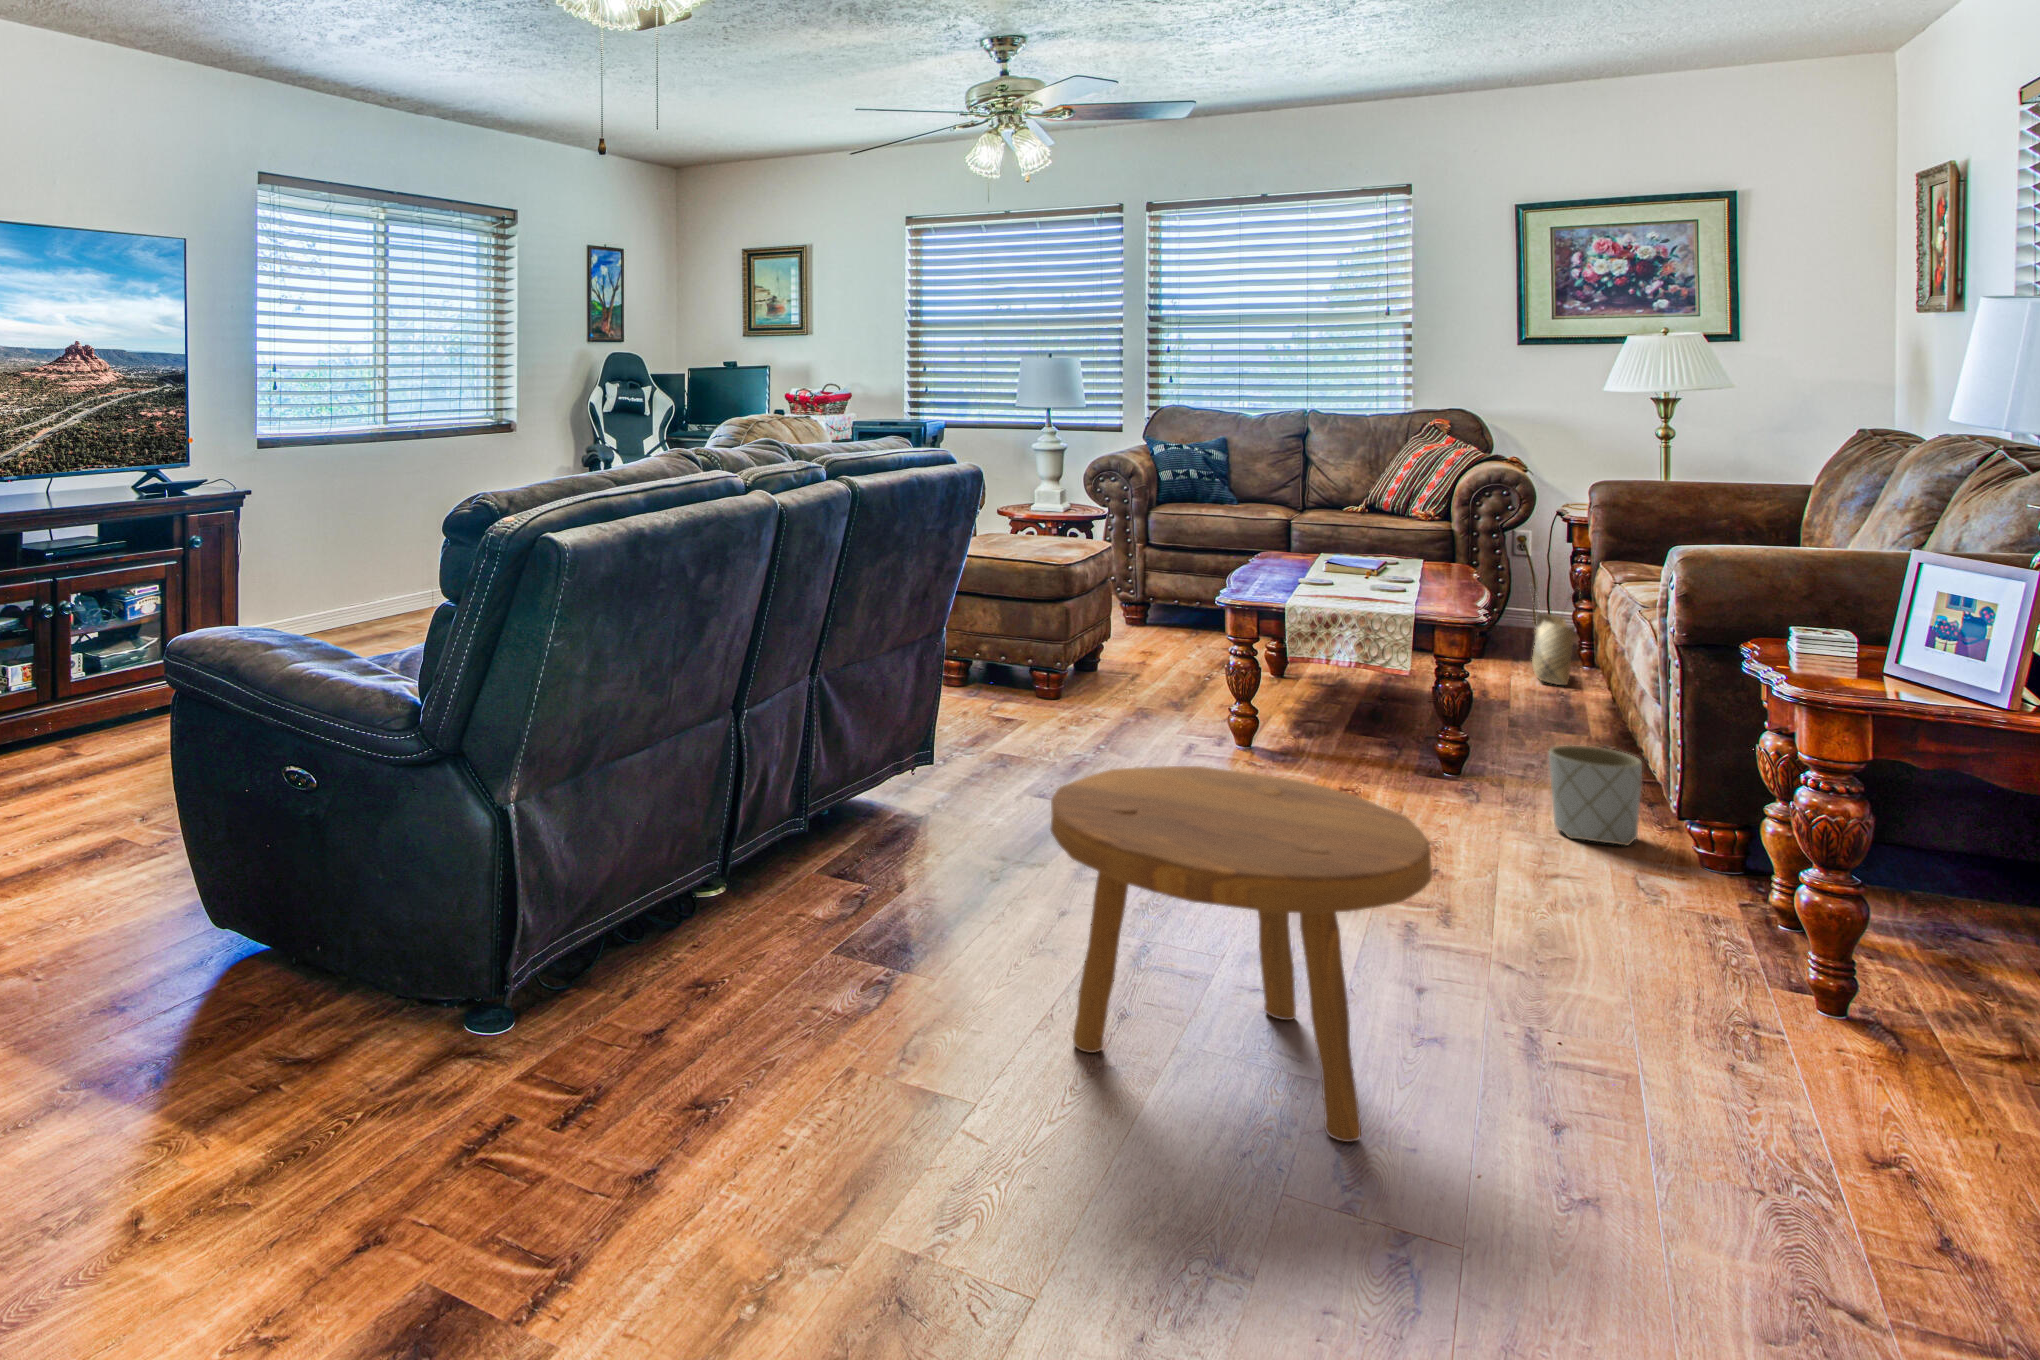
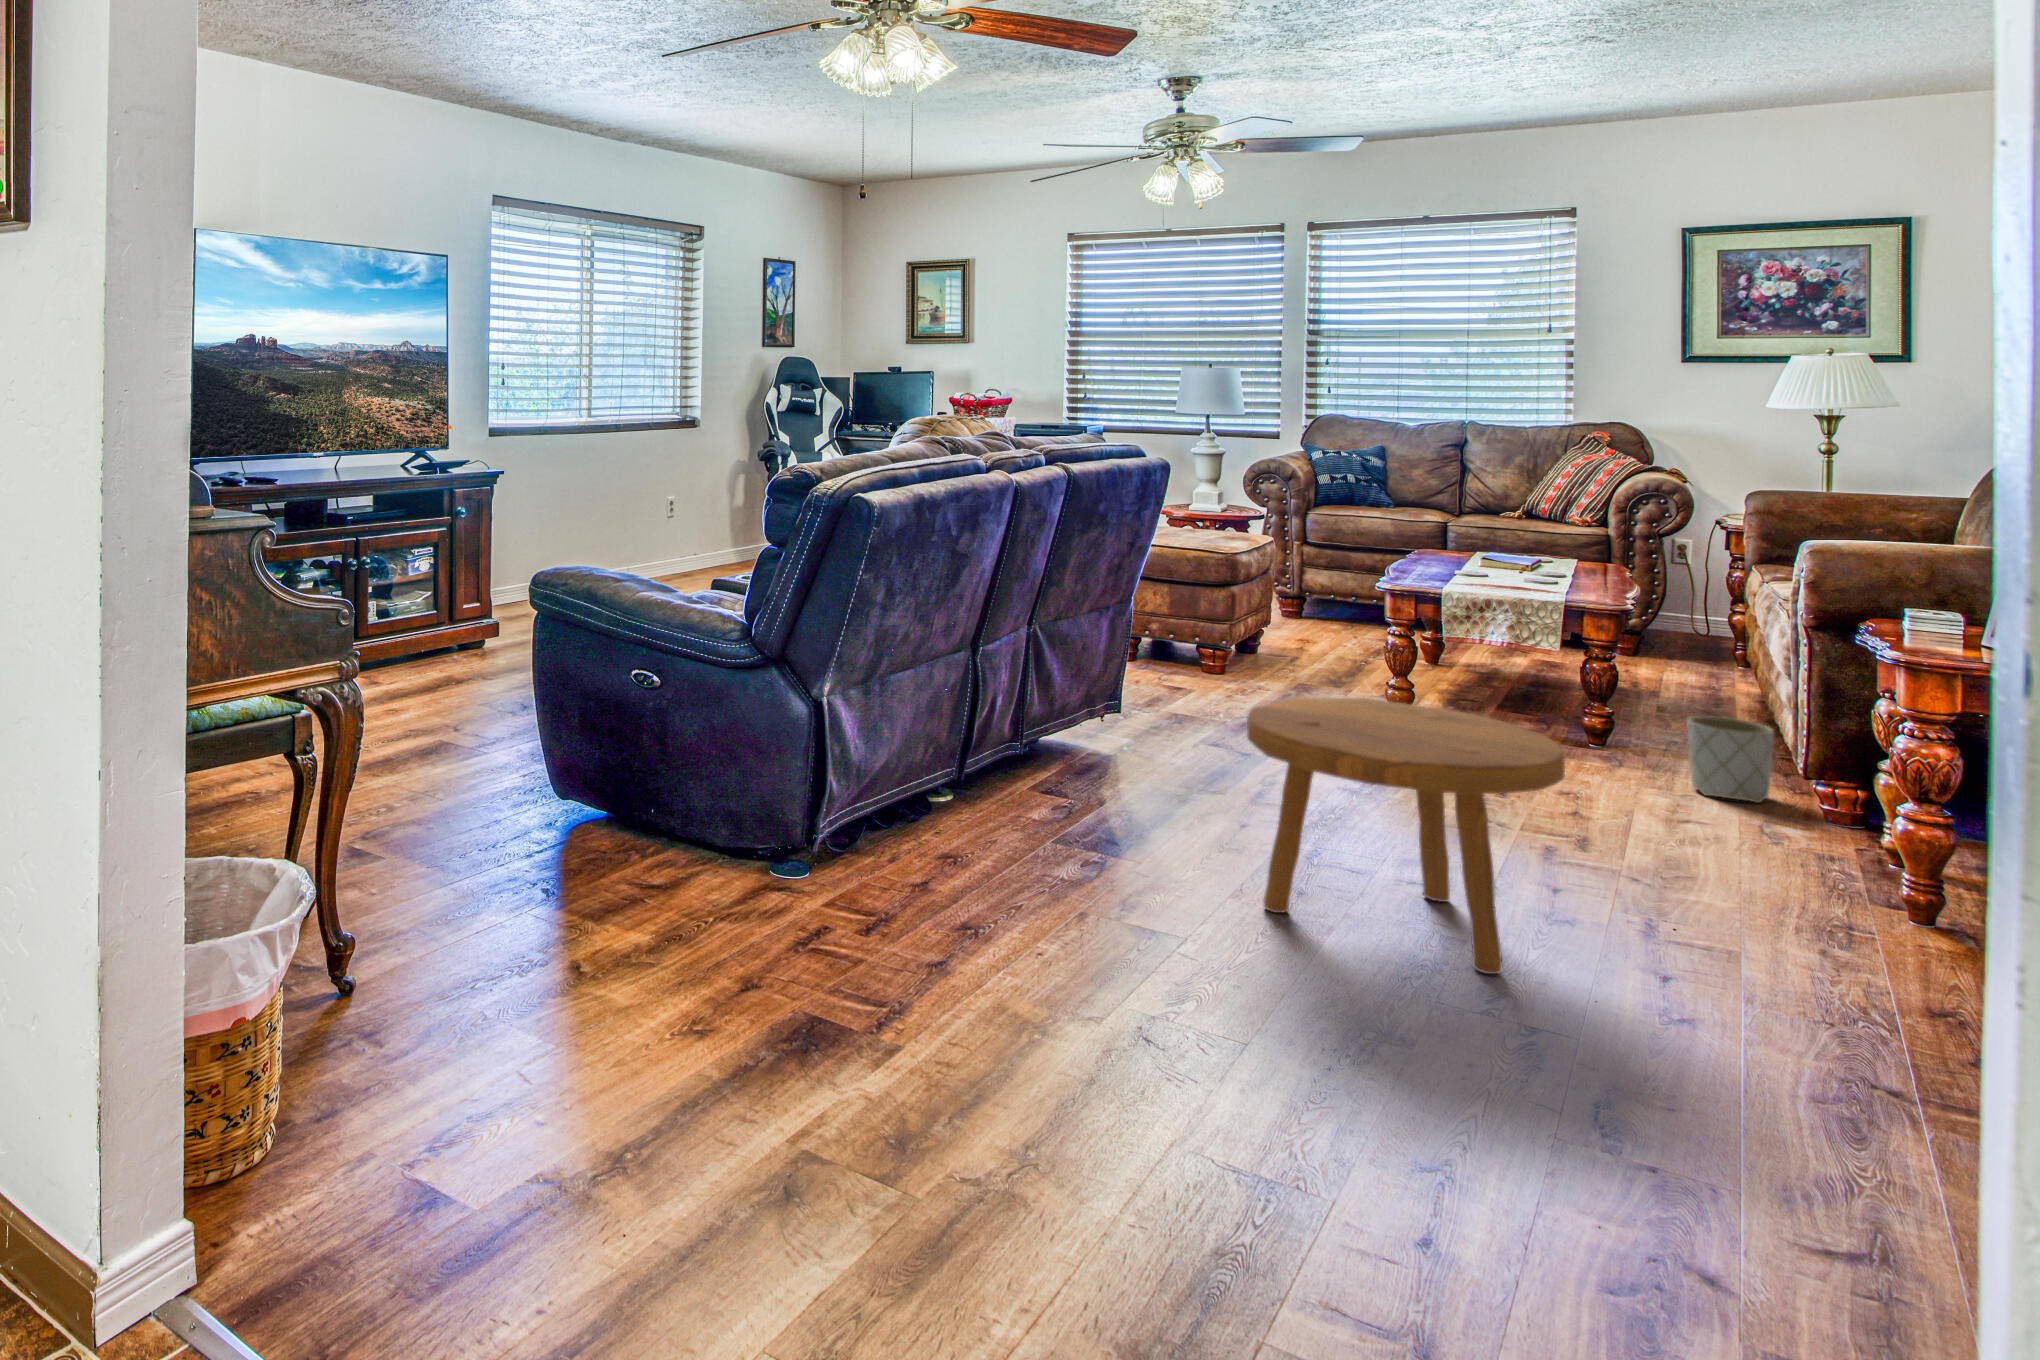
woven basket: present [1529,584,1580,685] -> none [1684,585,1735,682]

